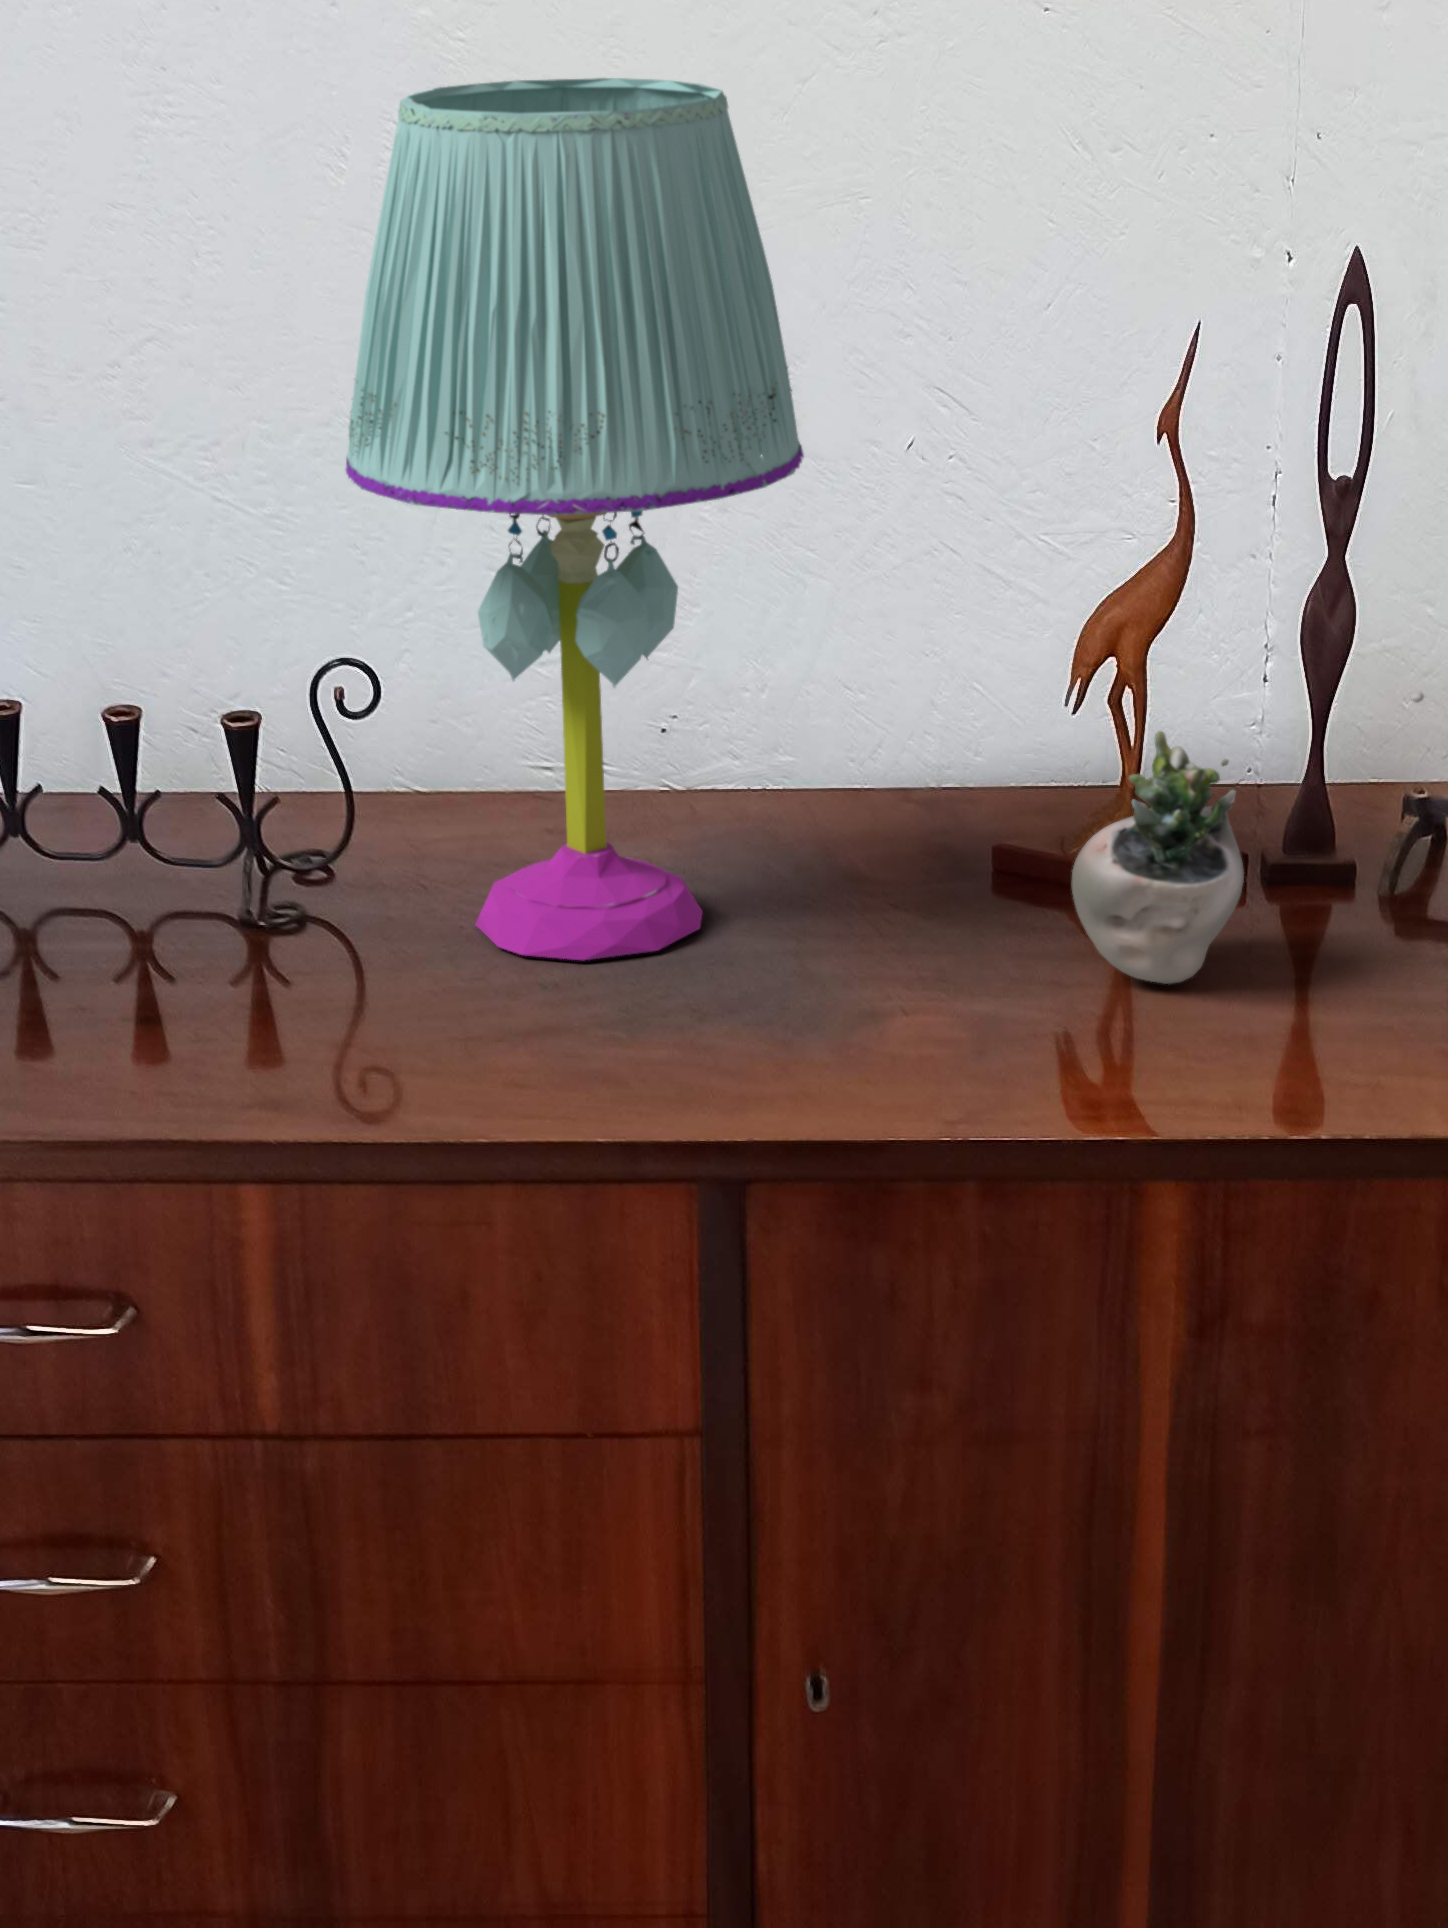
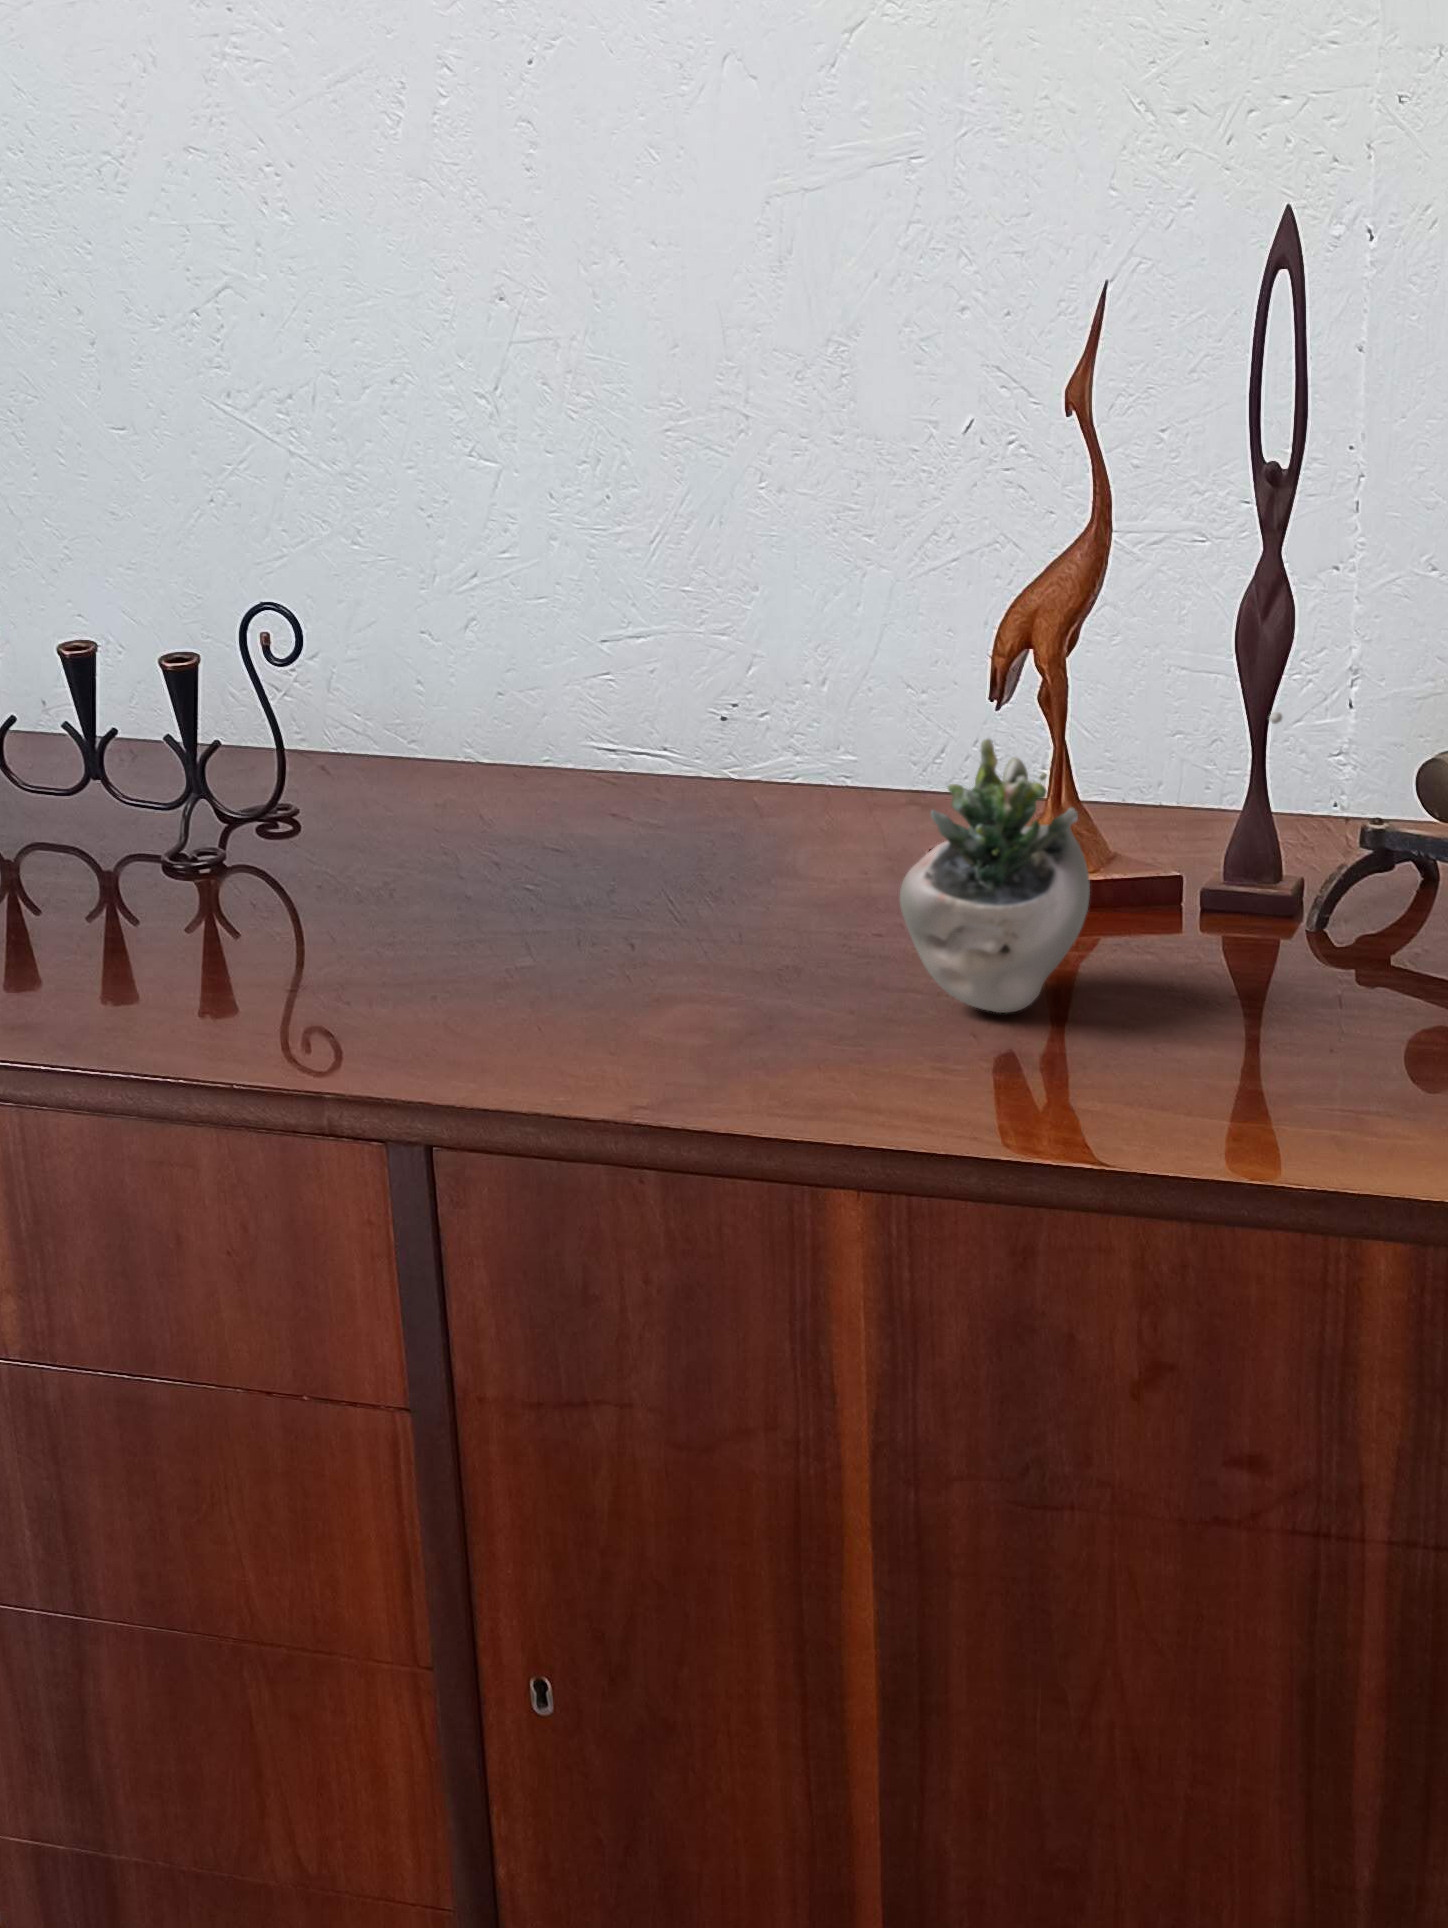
table lamp: present [345,78,804,960] -> none [209,24,685,945]

